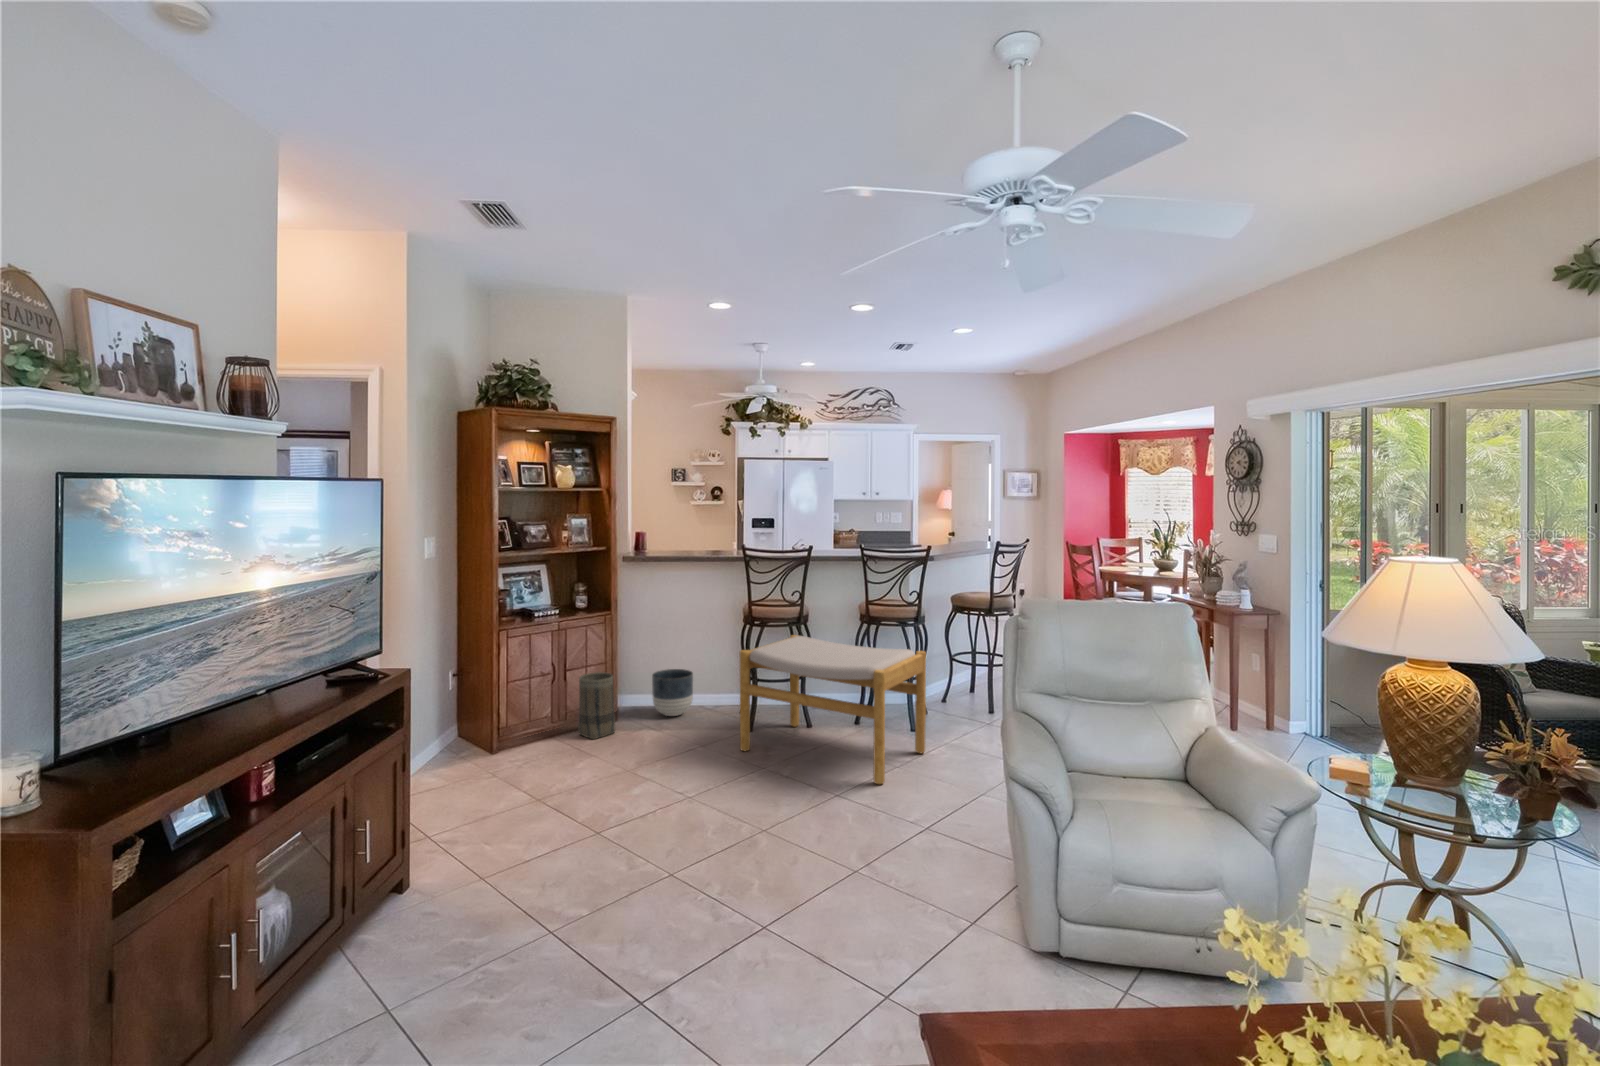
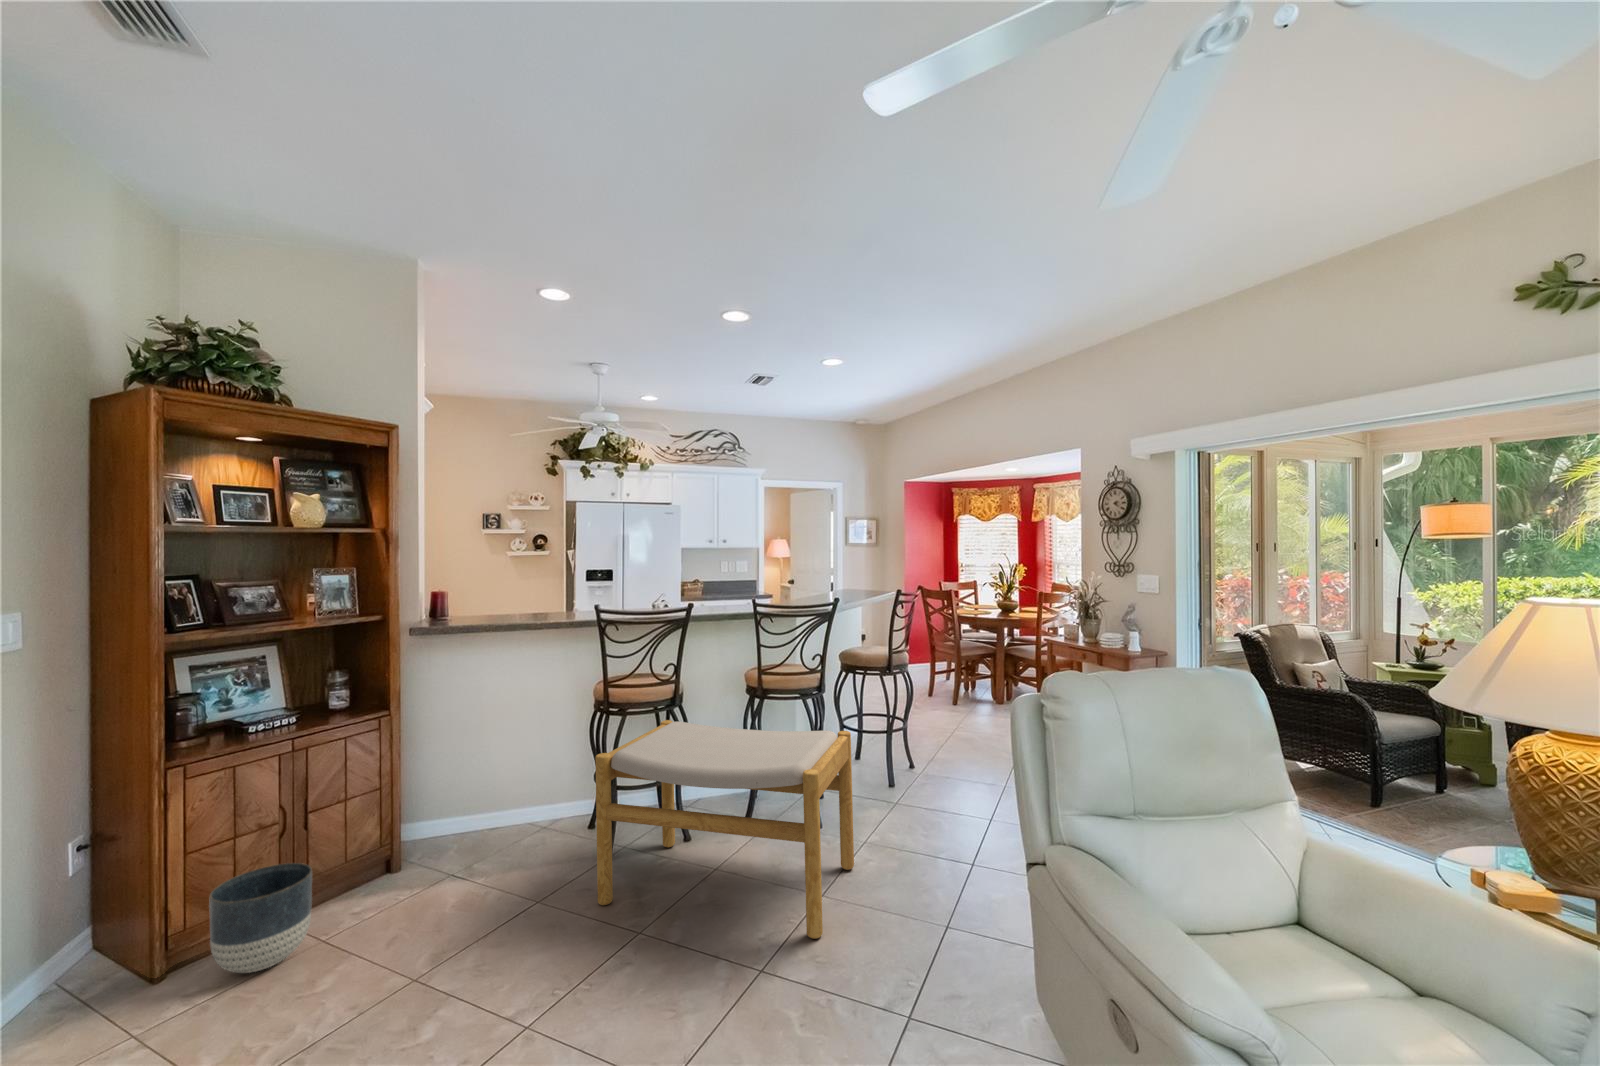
planter: present [652,669,693,716] -> present [209,863,312,973]
basket: present [578,672,615,739] -> none [327,806,393,920]

